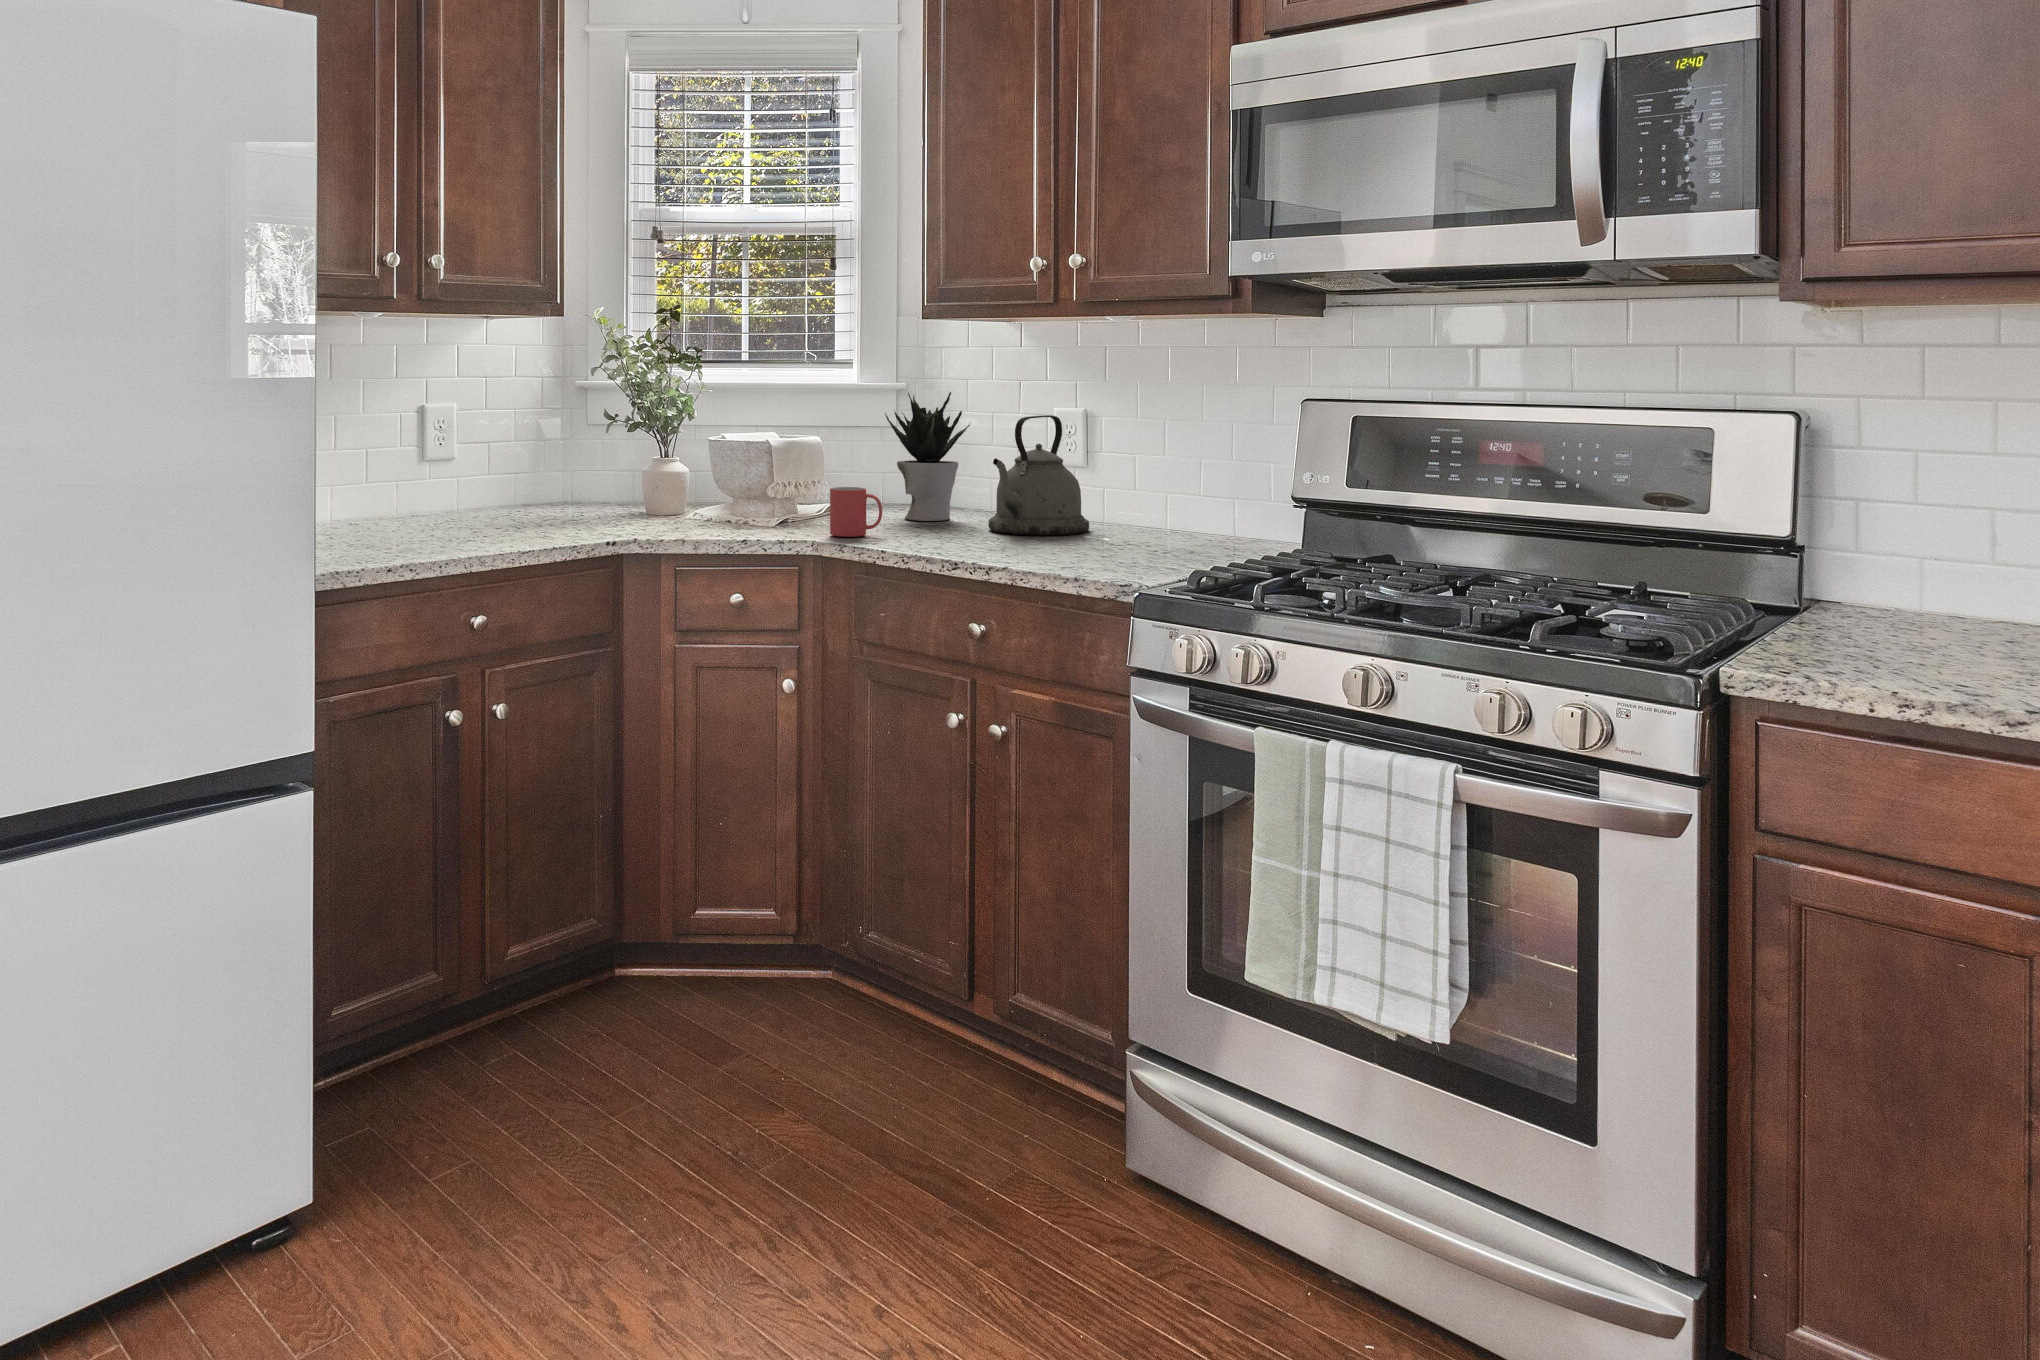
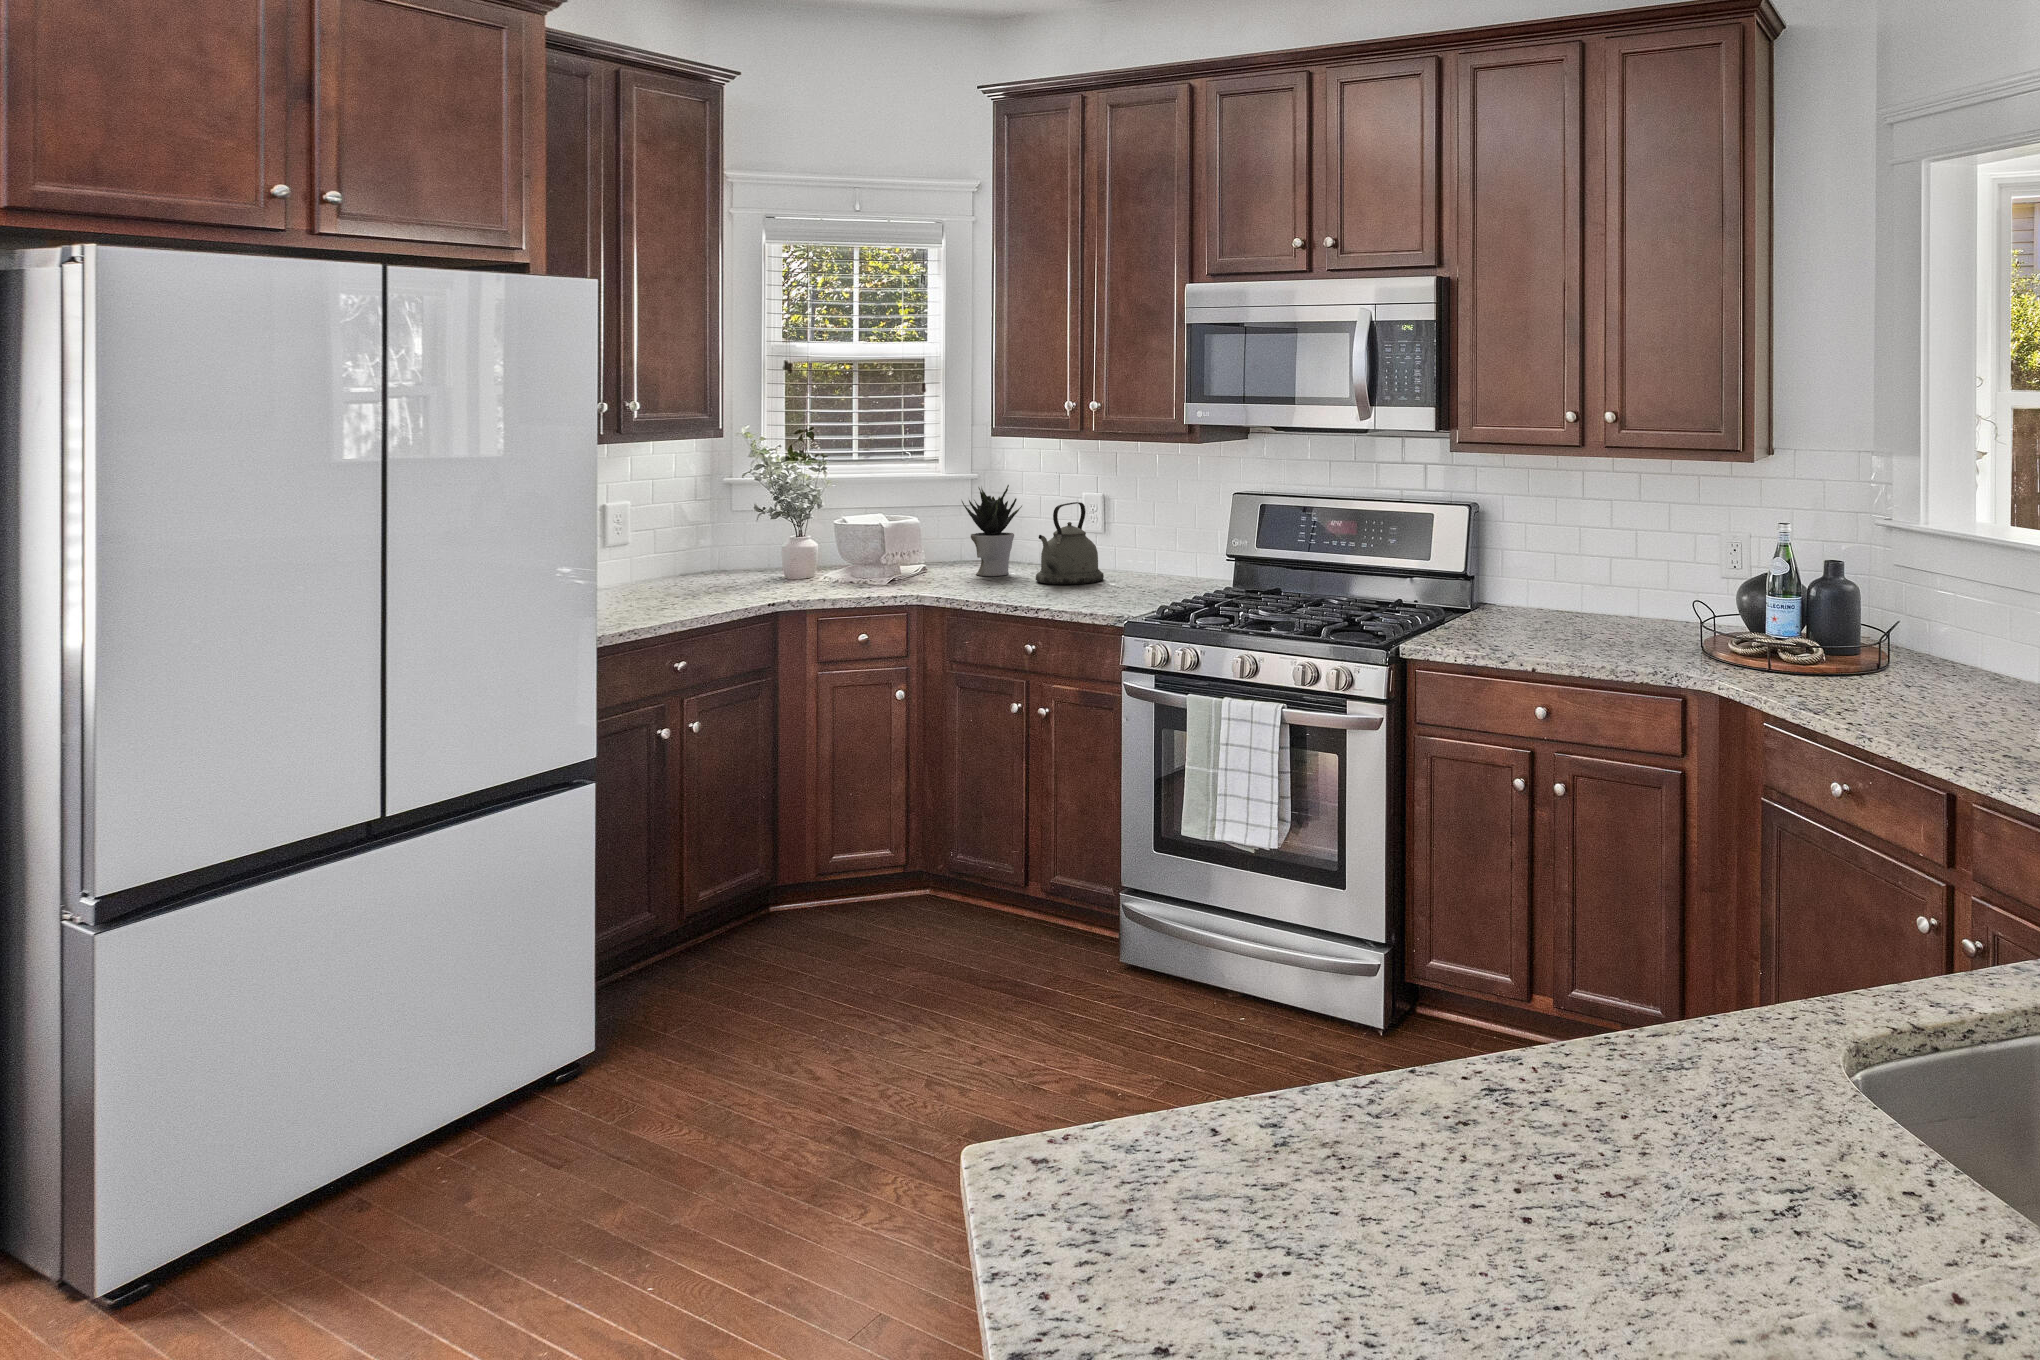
mug: present [830,487,882,537] -> none [927,556,963,591]

